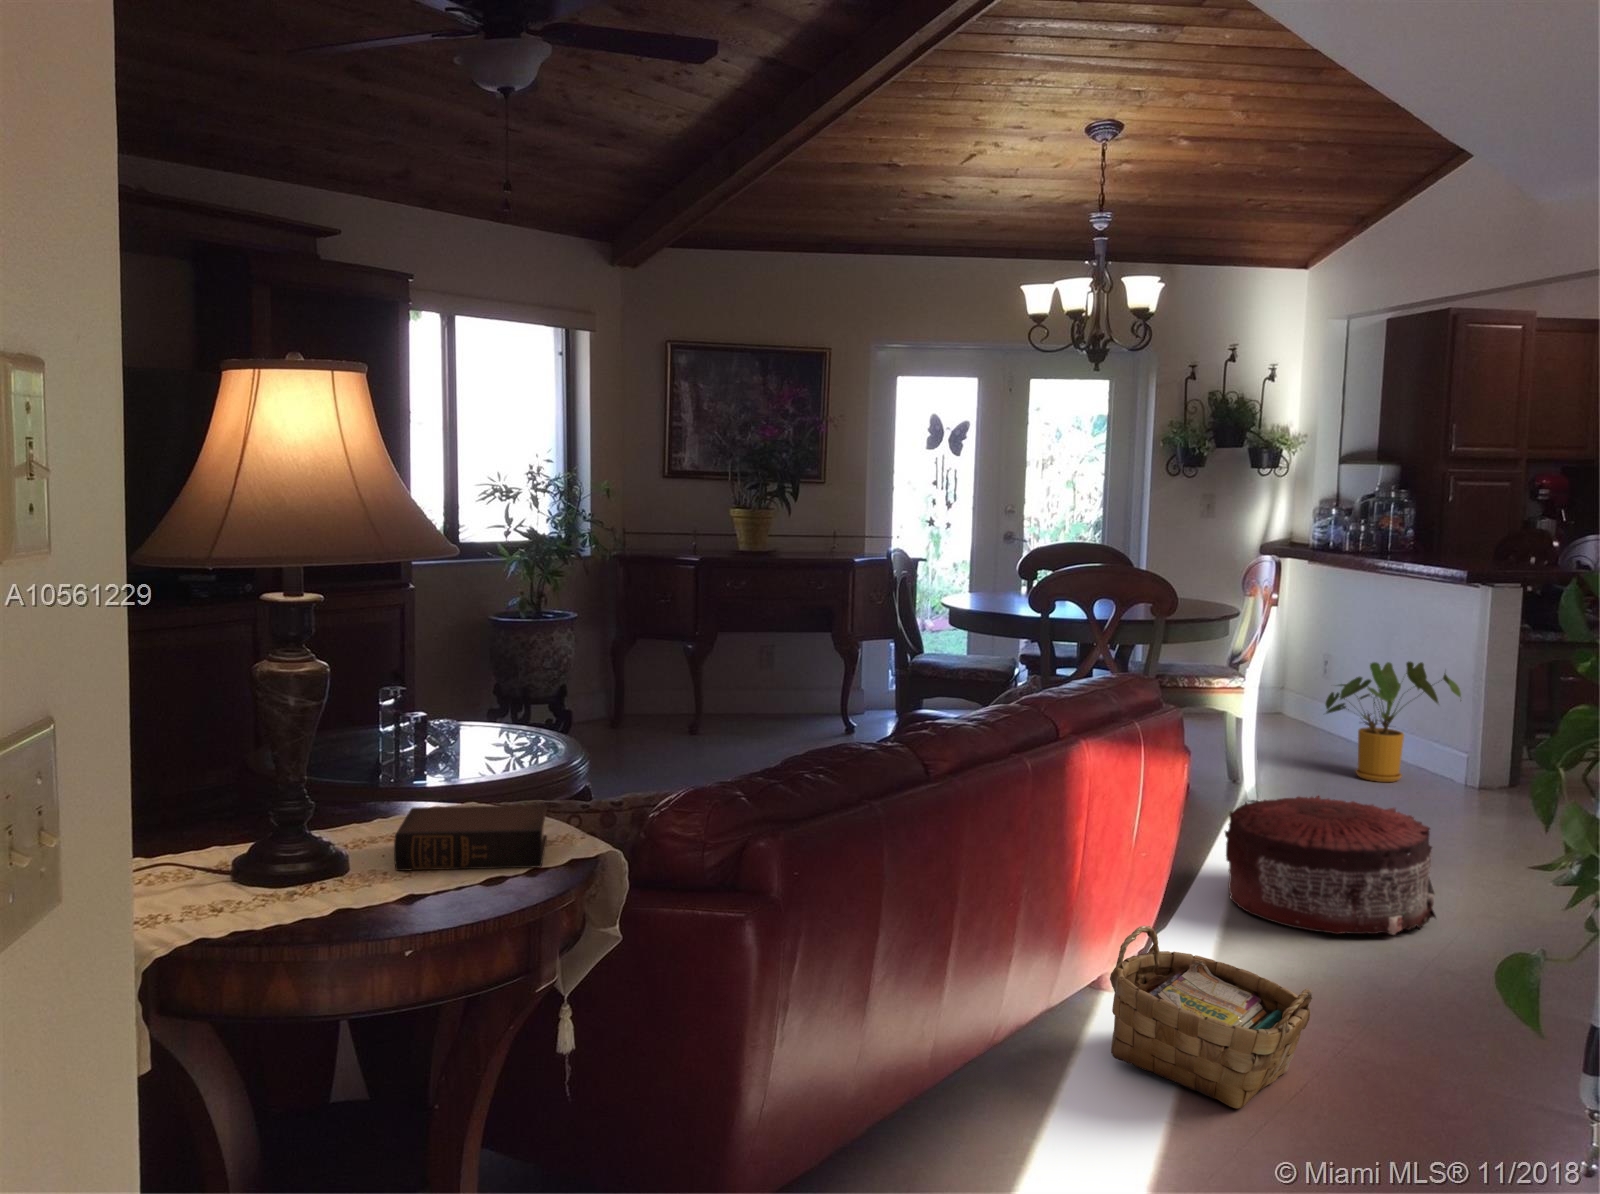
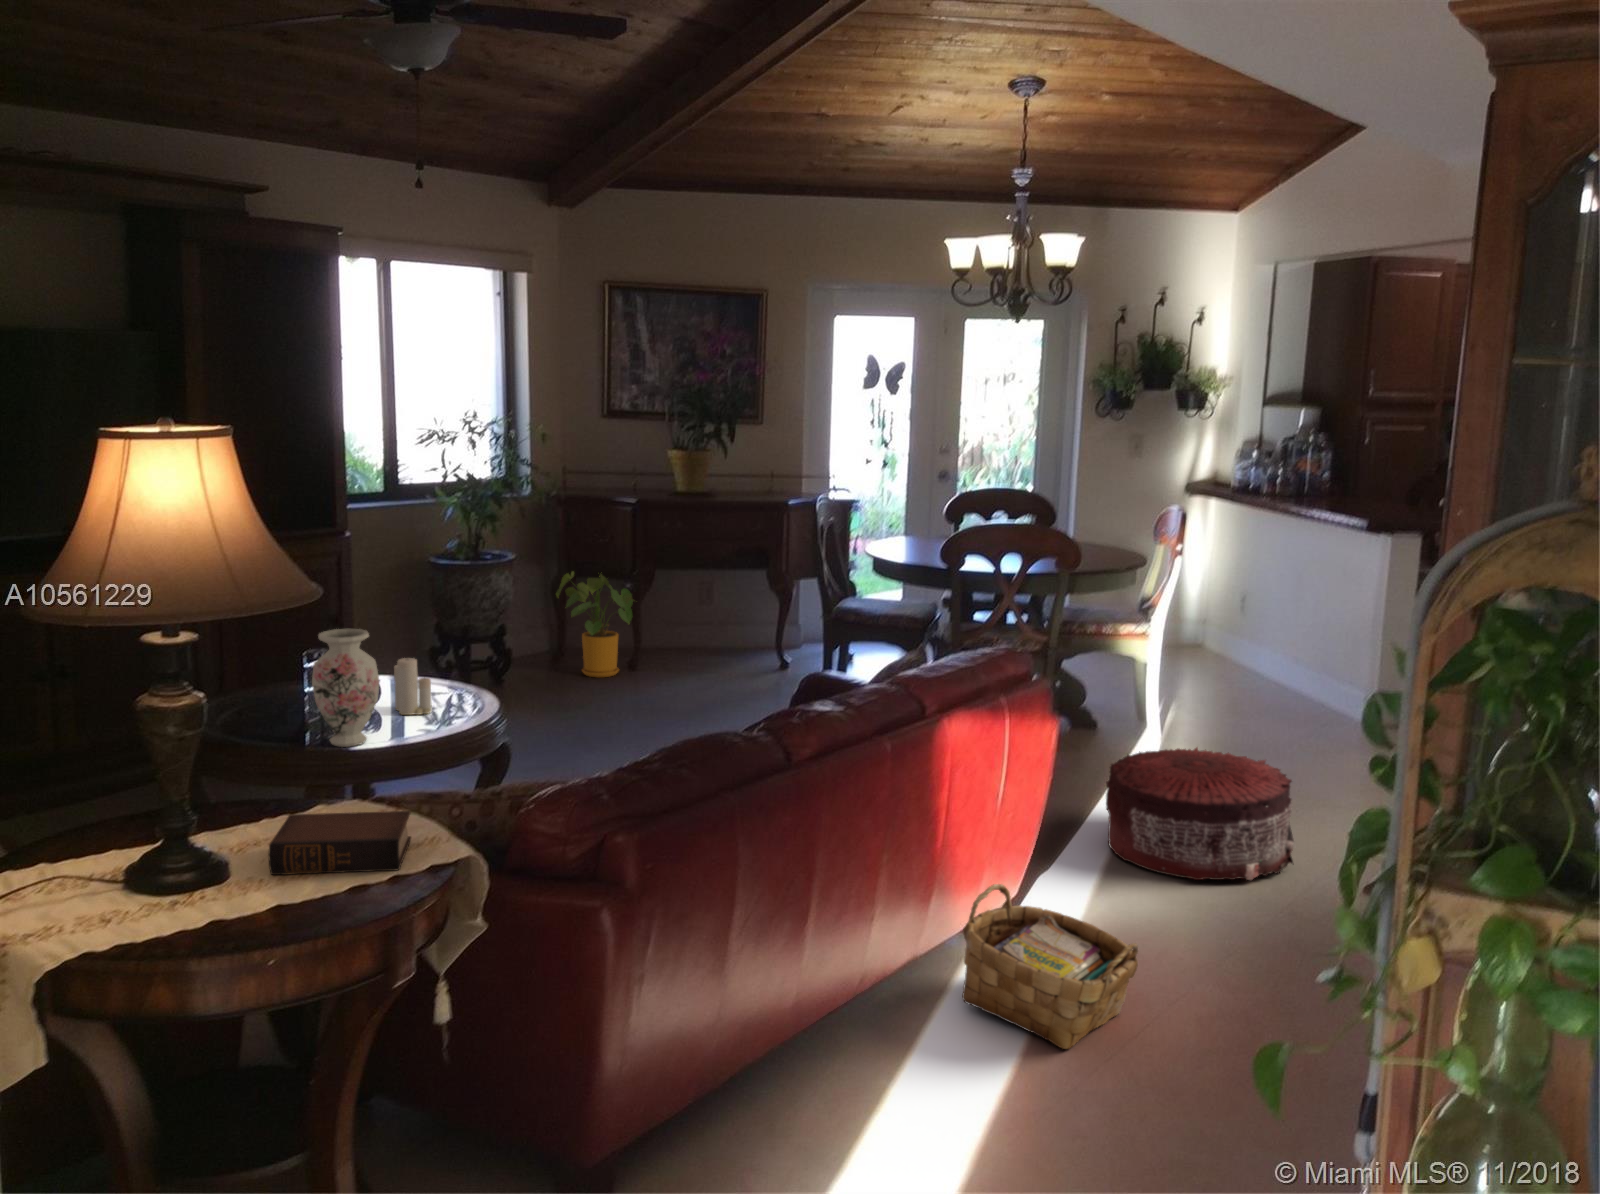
vase: none [395,652,467,778] -> present [312,629,379,747]
house plant: present [1326,662,1461,782] -> present [556,572,633,677]
candle: none [476,684,515,750] -> present [394,658,432,715]

